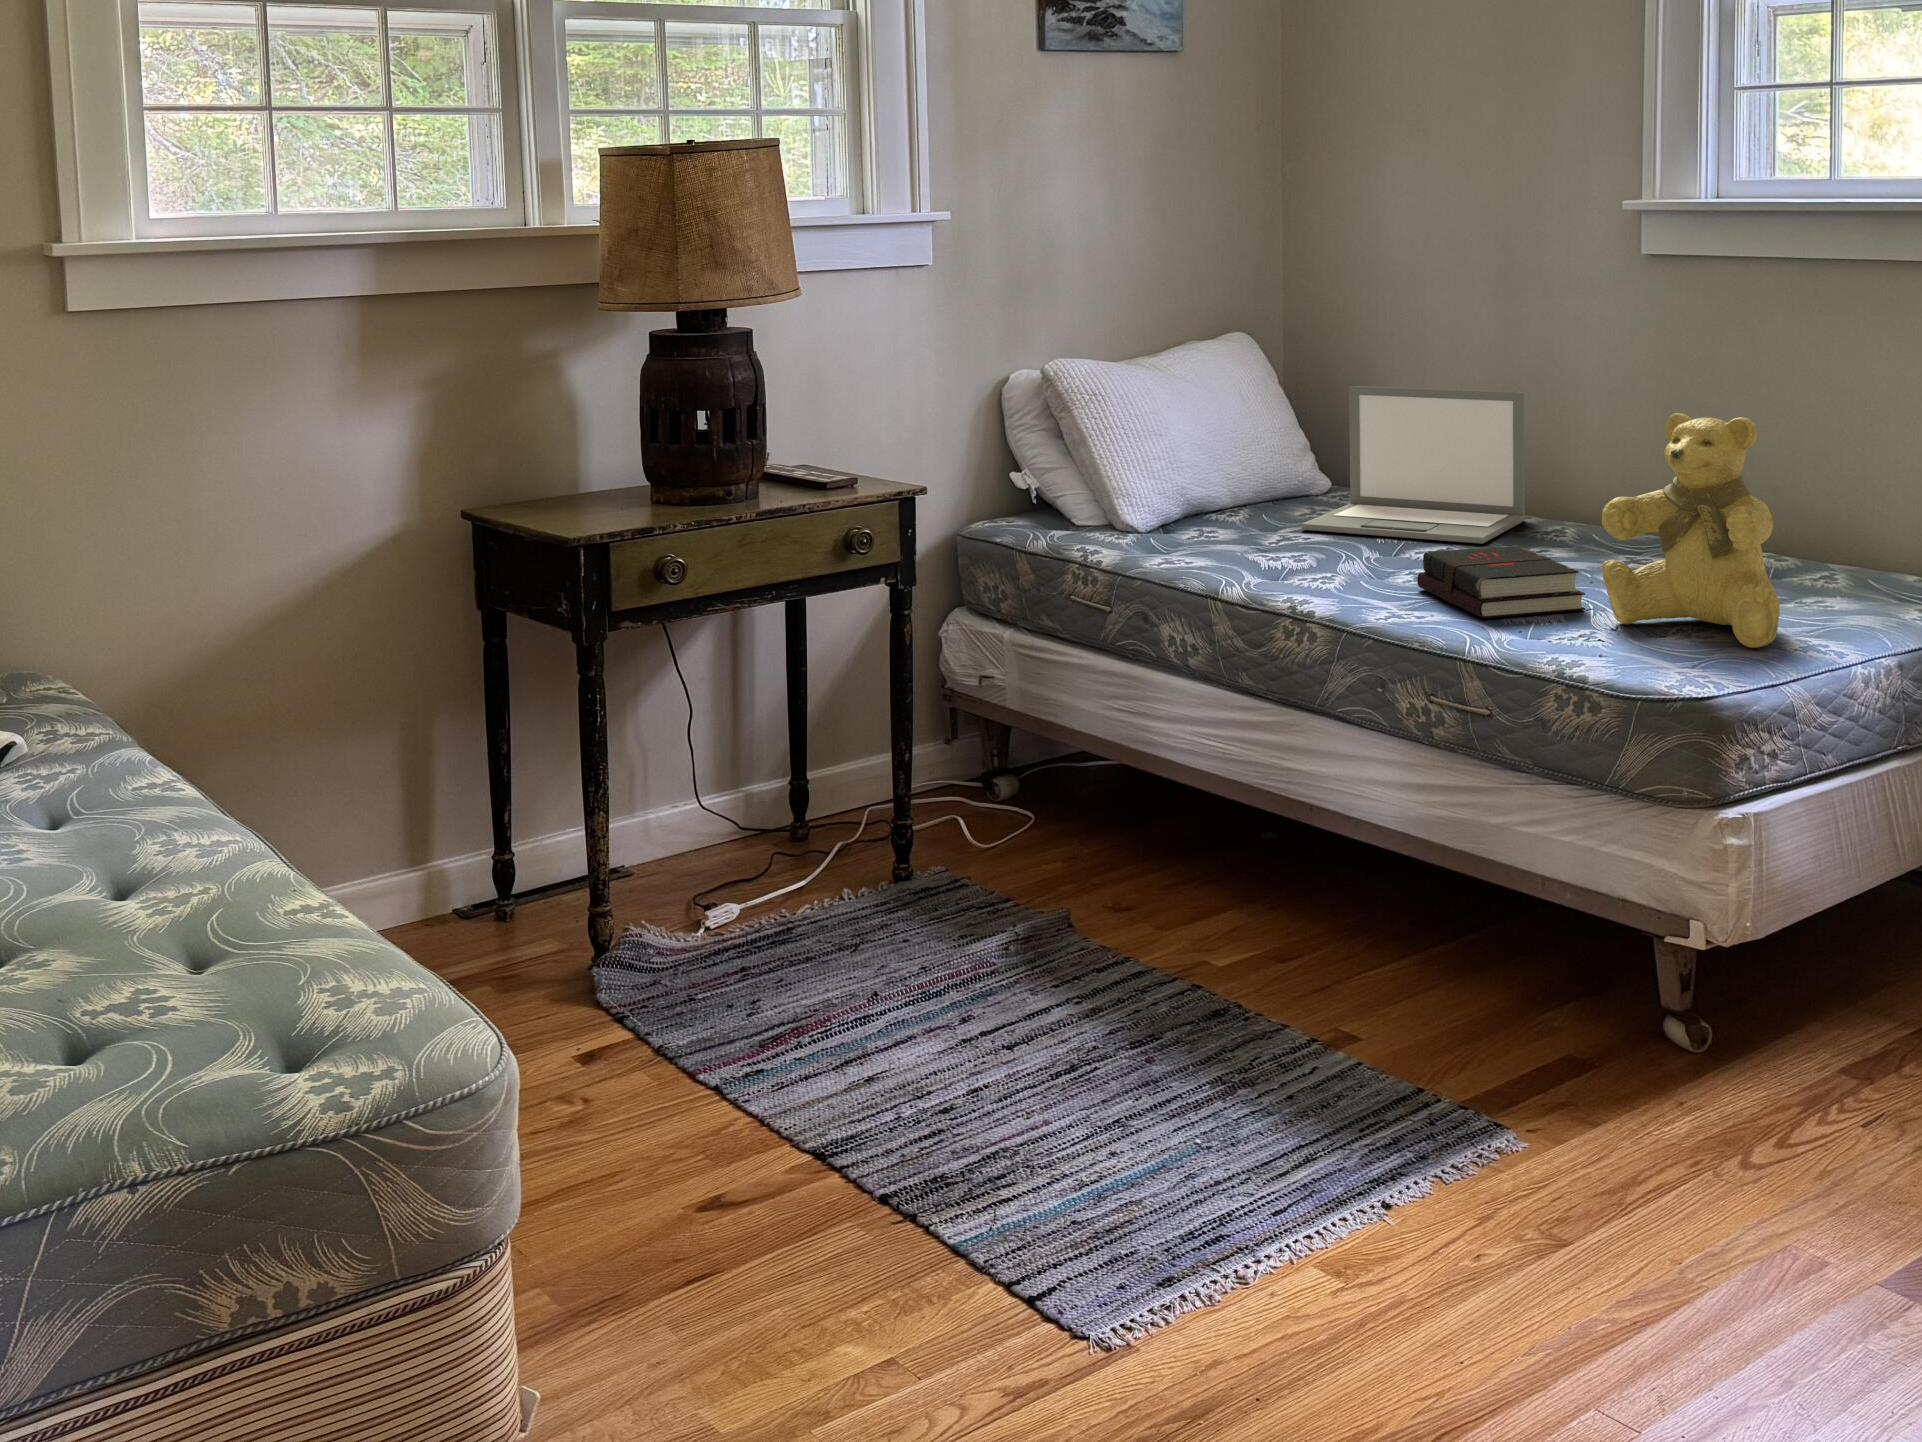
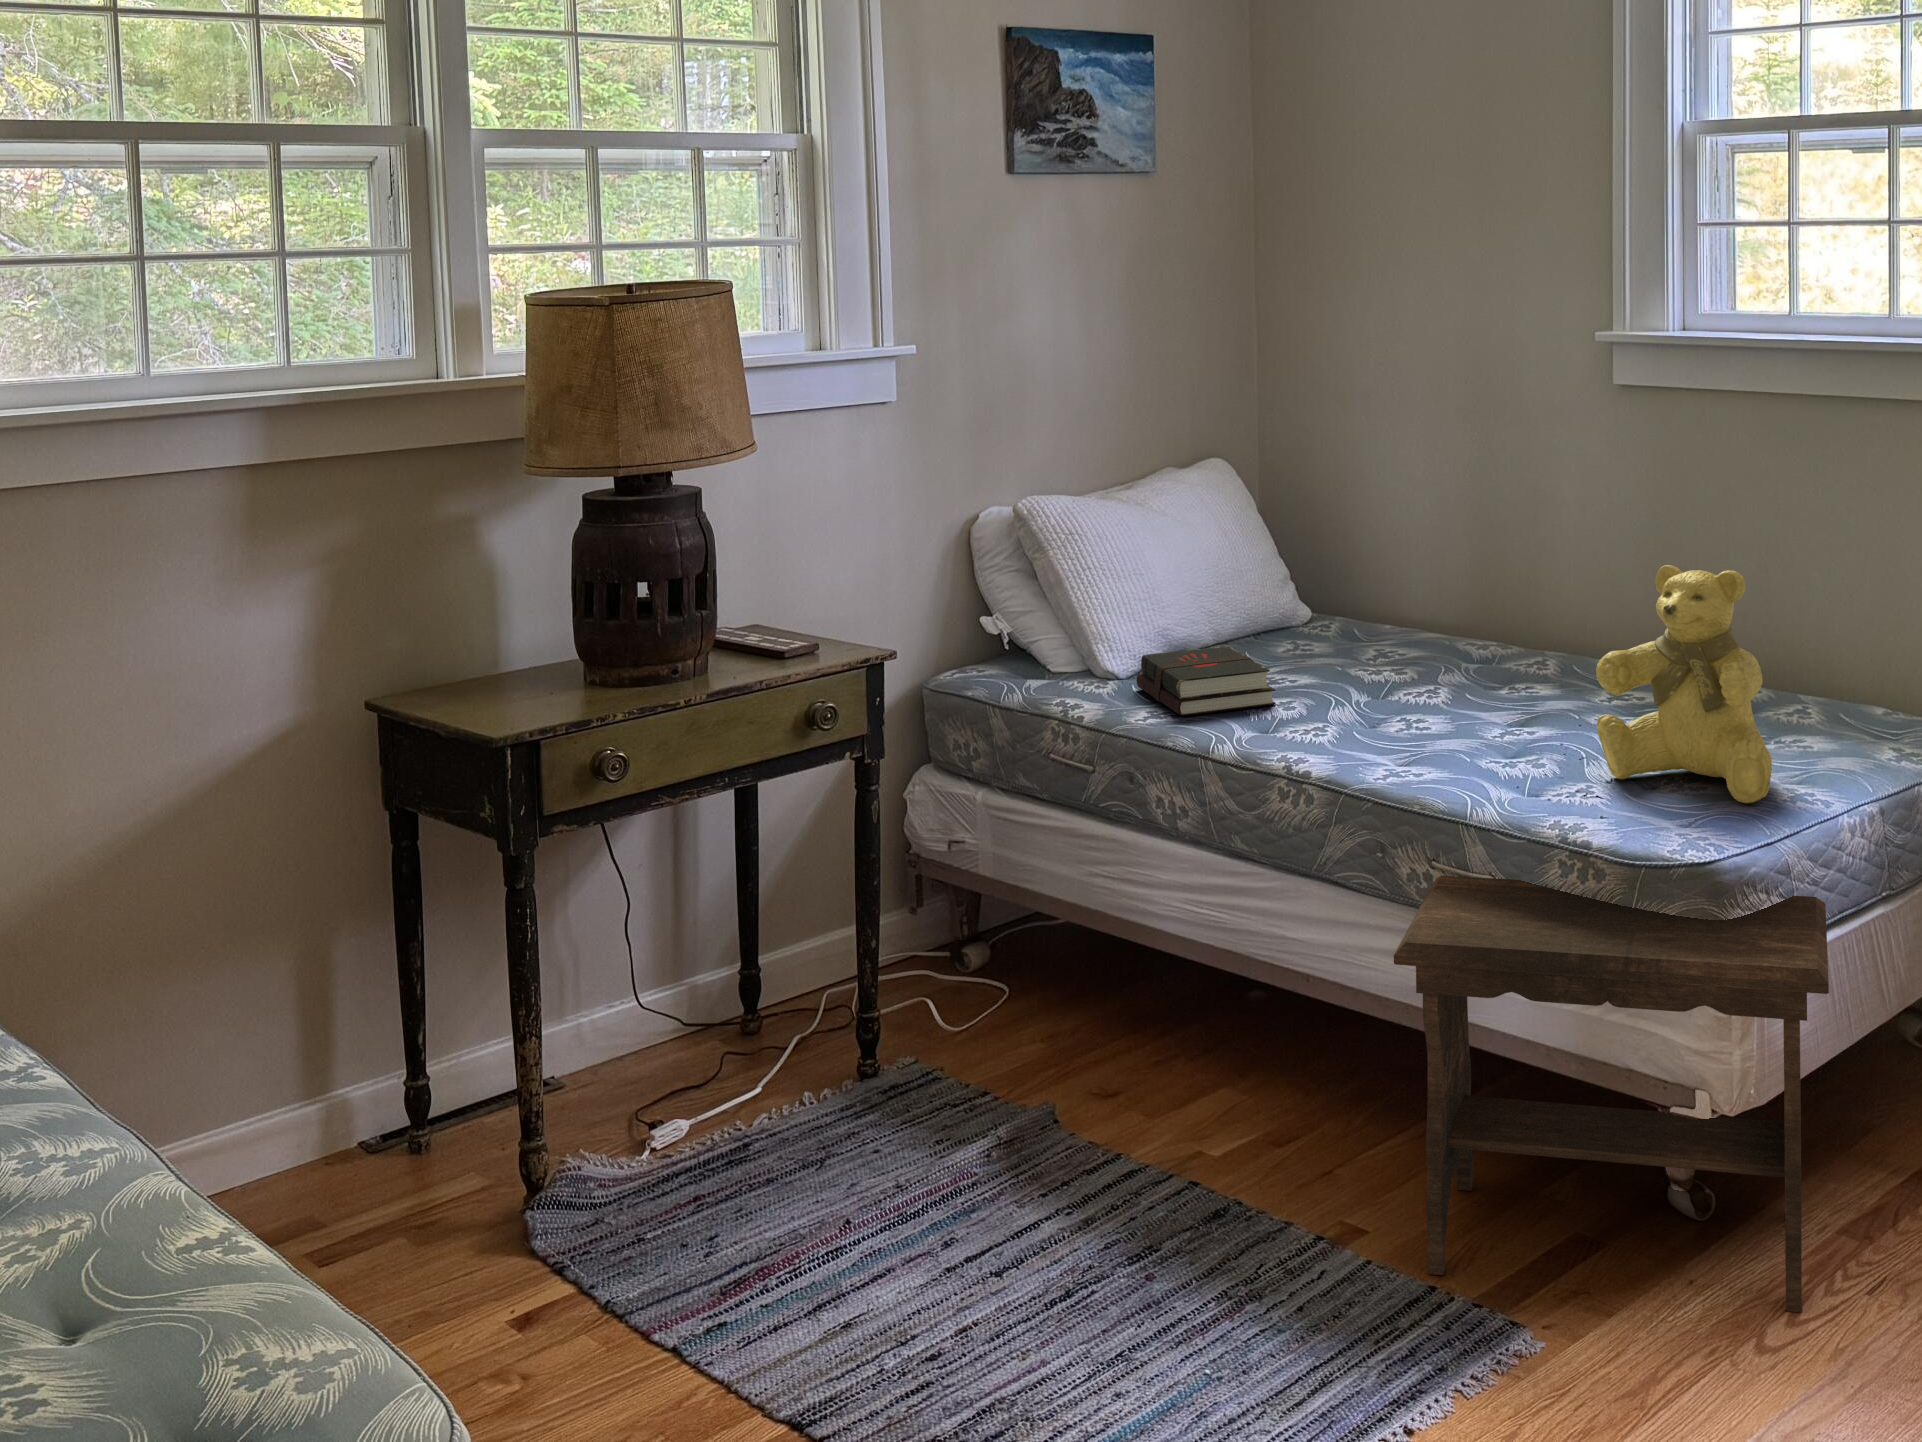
laptop: present [1302,386,1525,544] -> none [1286,519,1507,684]
hardback book: present [1417,546,1585,618] -> present [1136,646,1276,716]
footstool: none [1385,705,1831,1139] -> present [1394,875,1829,1312]

